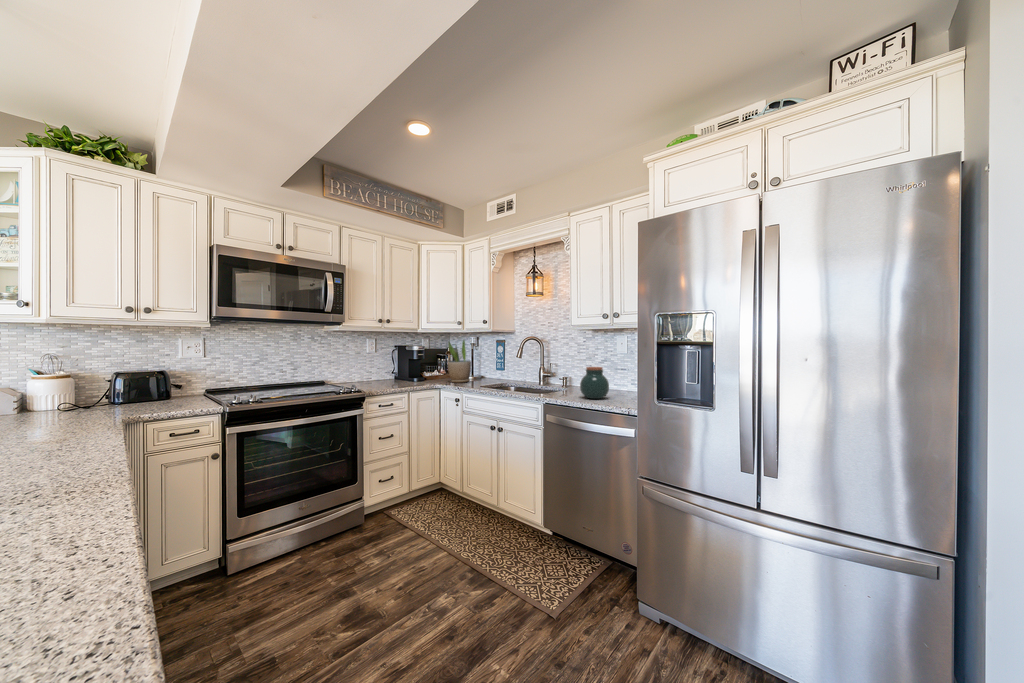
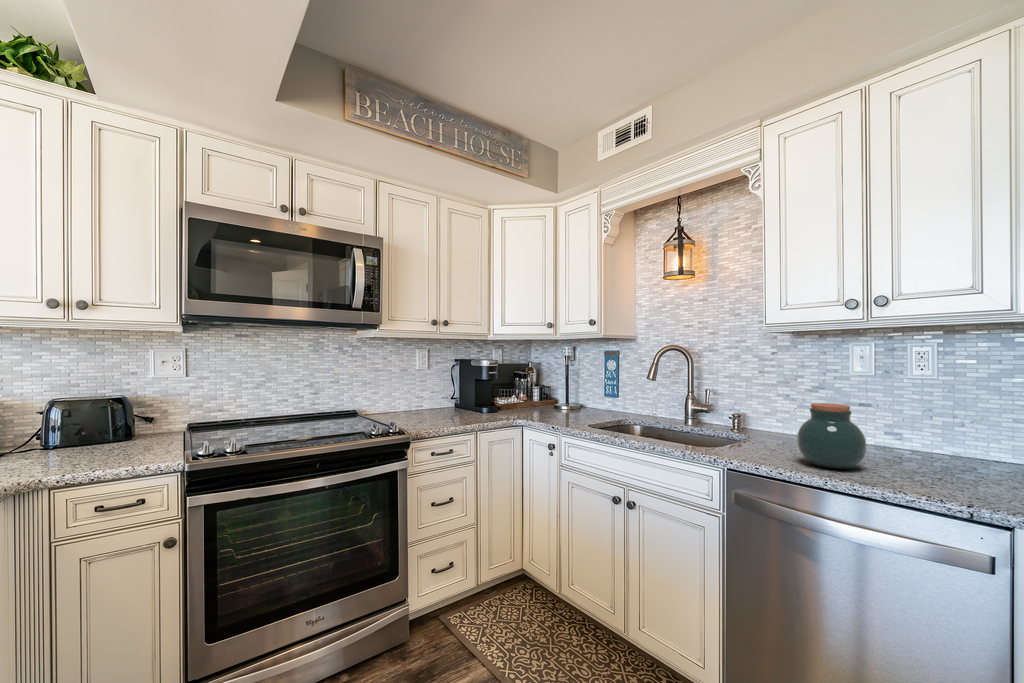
potted plant: present [448,340,471,383] -> none [533,348,568,415]

